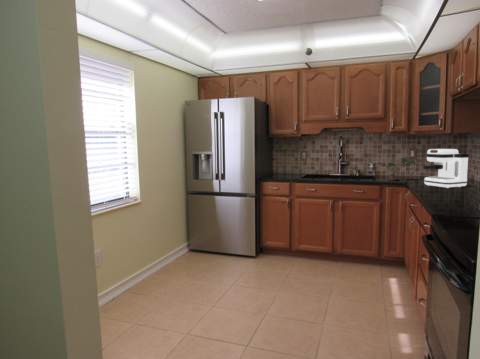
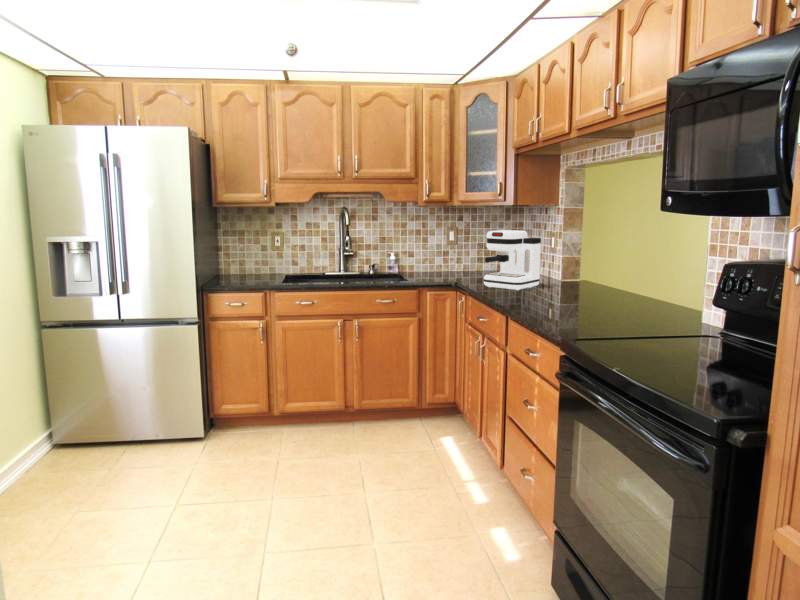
potted plant: present [387,157,416,180] -> none [416,240,468,280]

